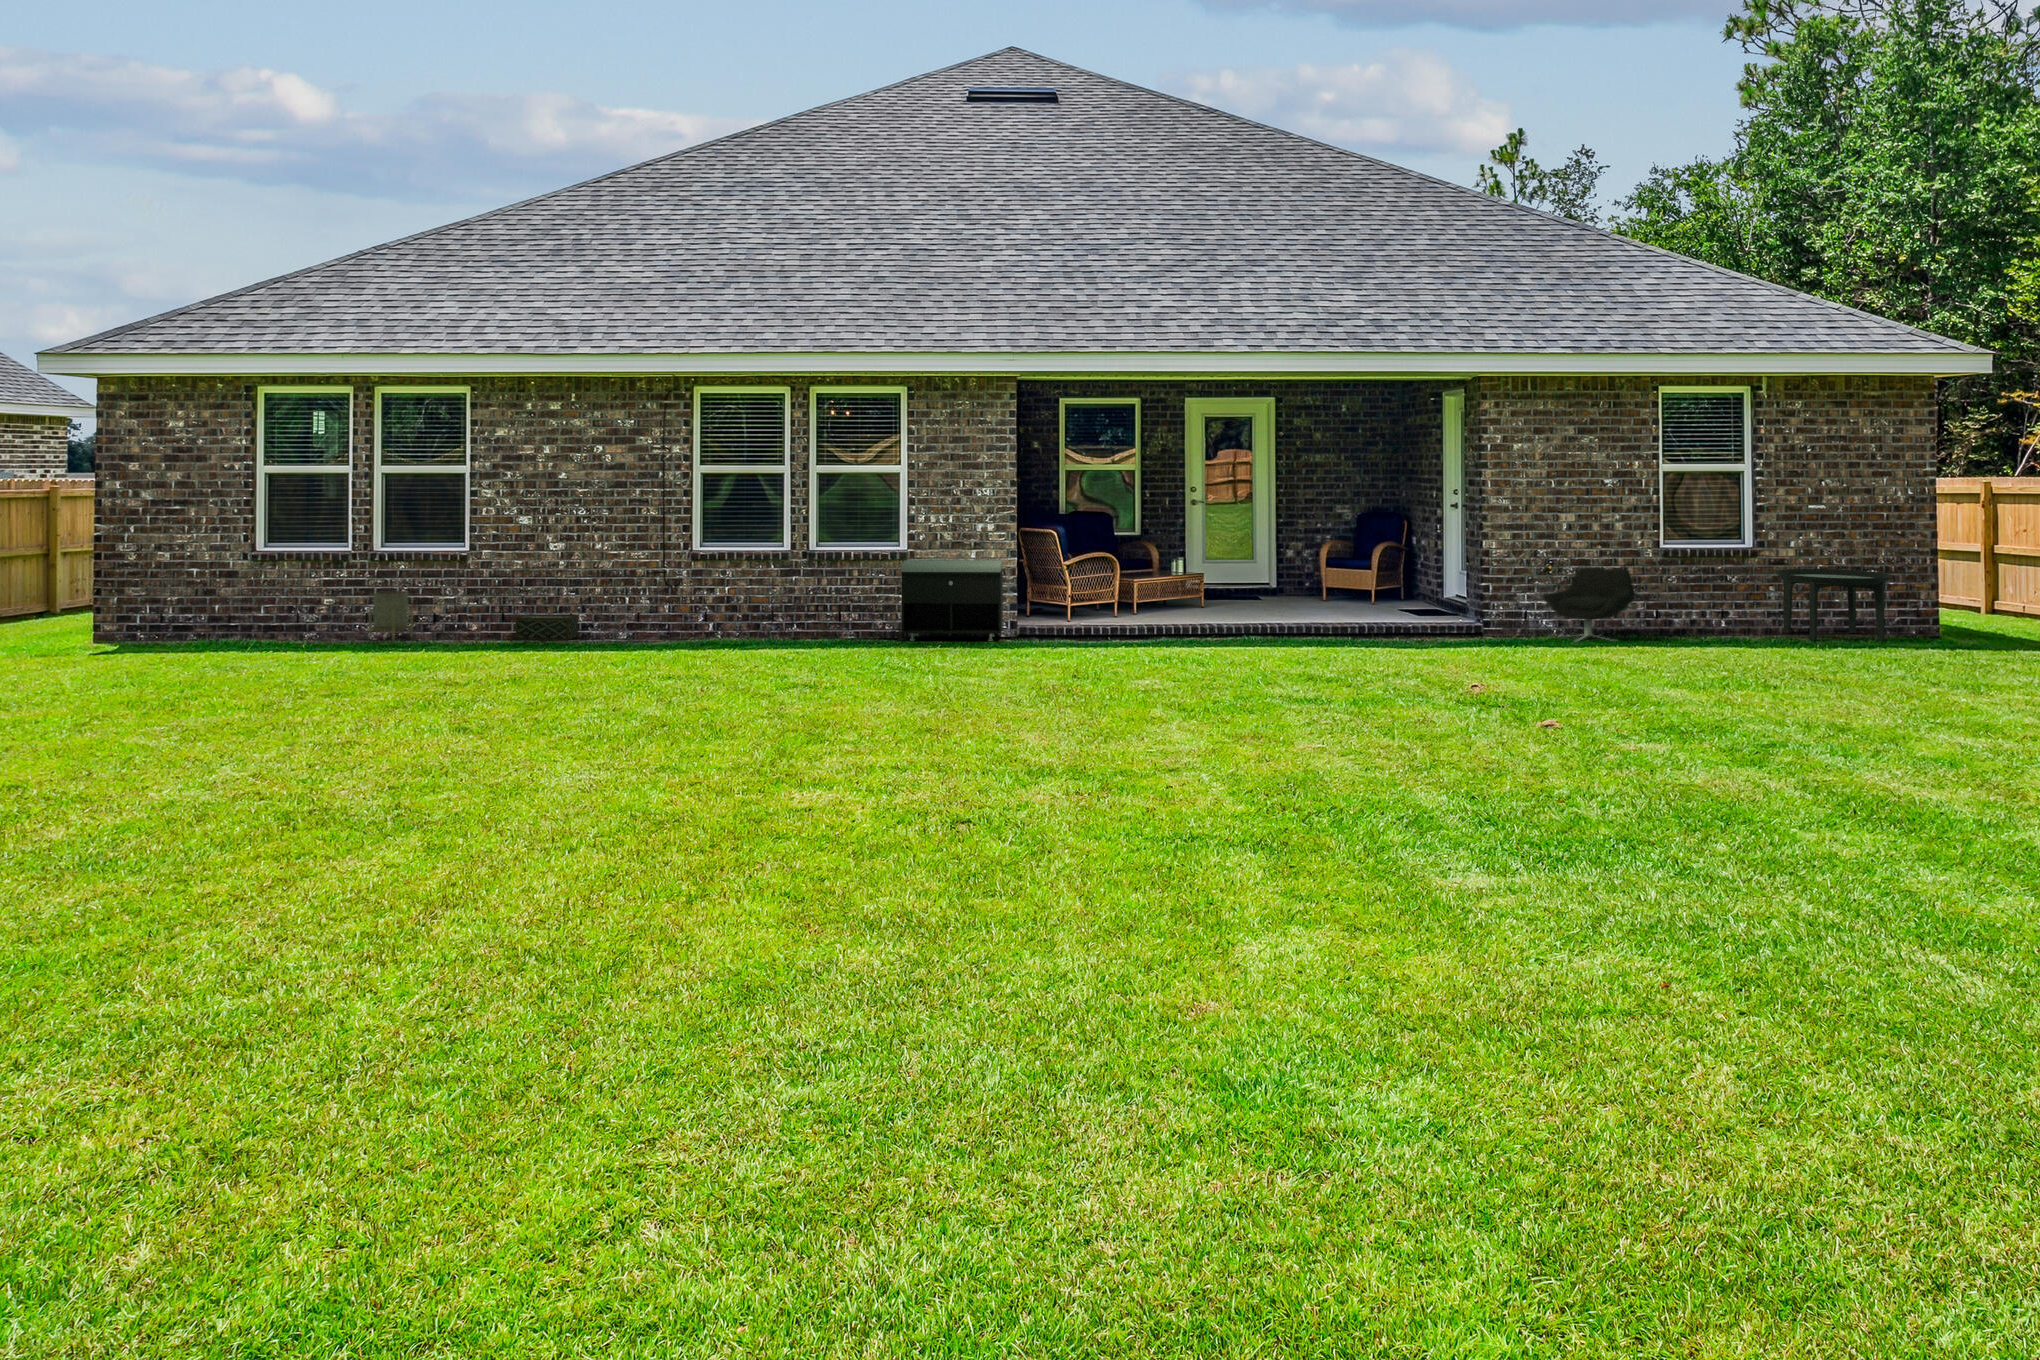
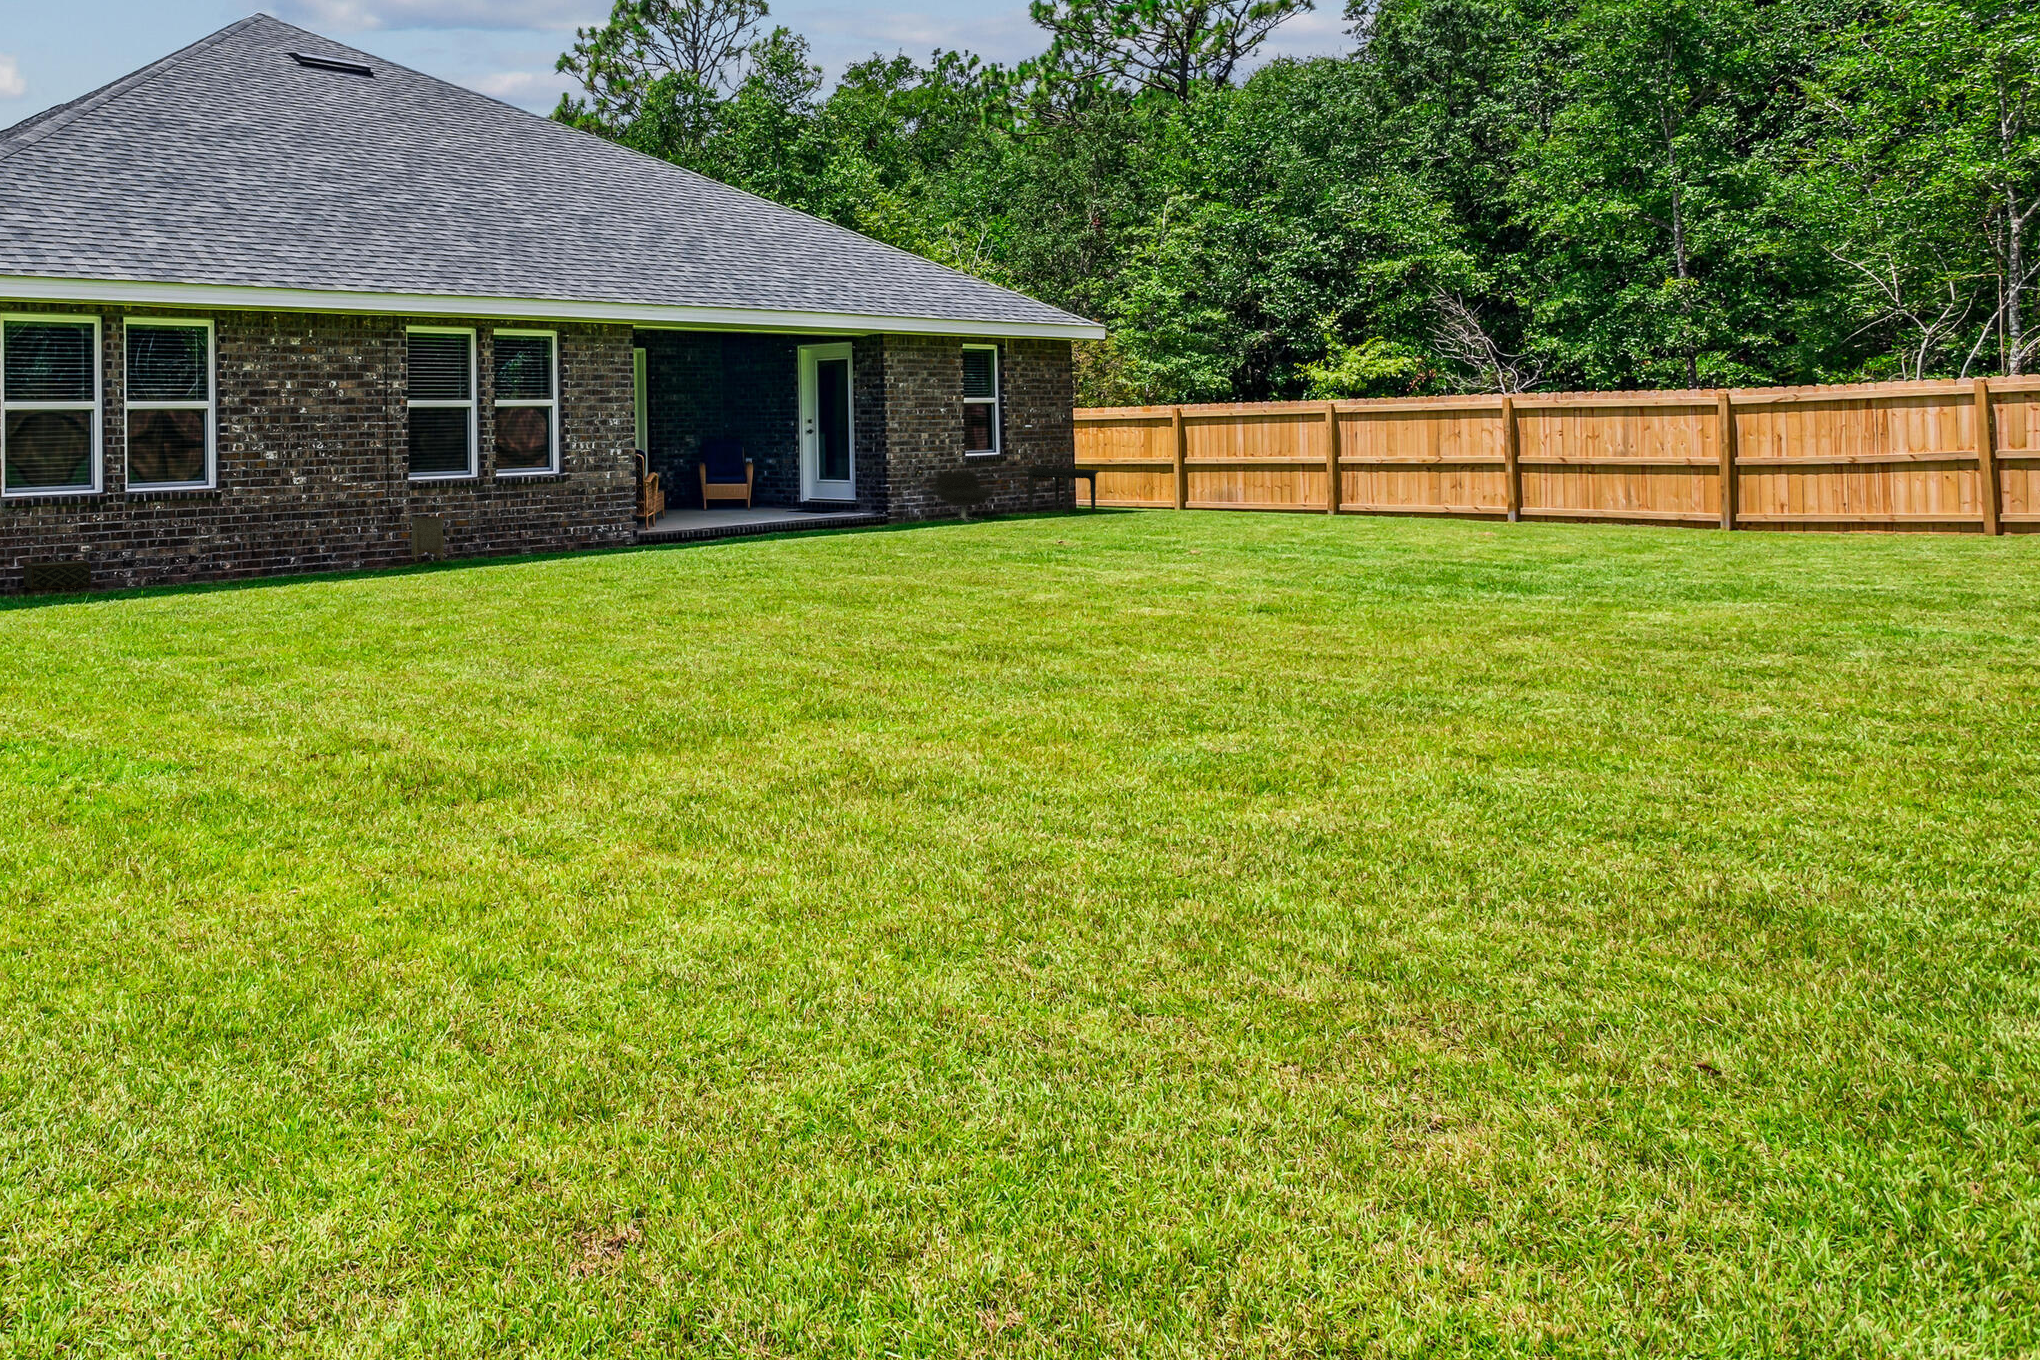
storage bench: present [901,560,1003,641] -> none [570,479,665,549]
planter: present [369,591,413,640] -> present [412,516,443,562]
woven basket: present [516,615,578,640] -> present [23,560,91,589]

